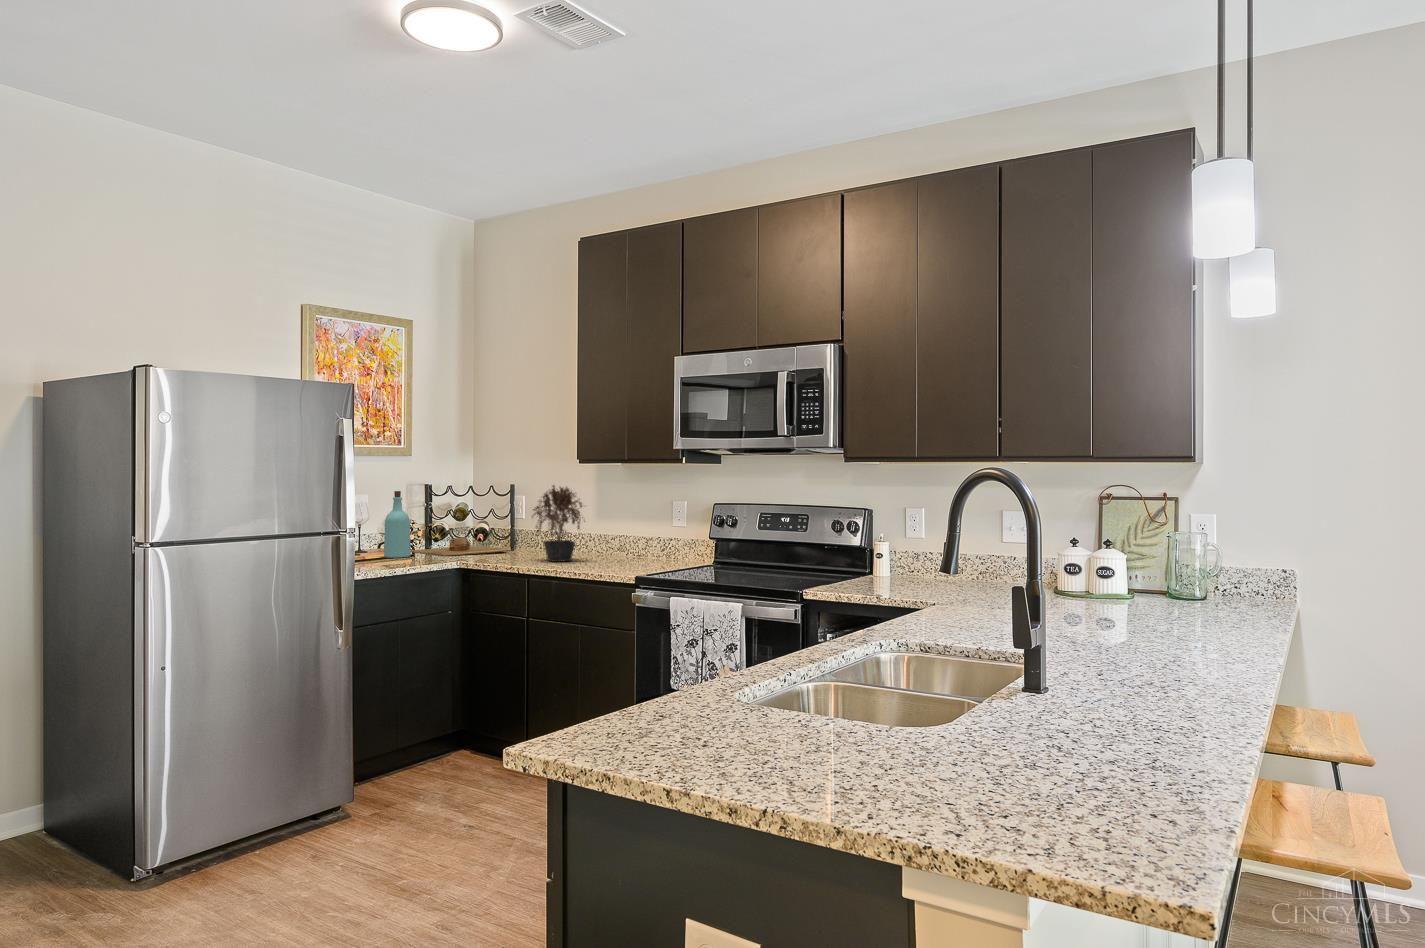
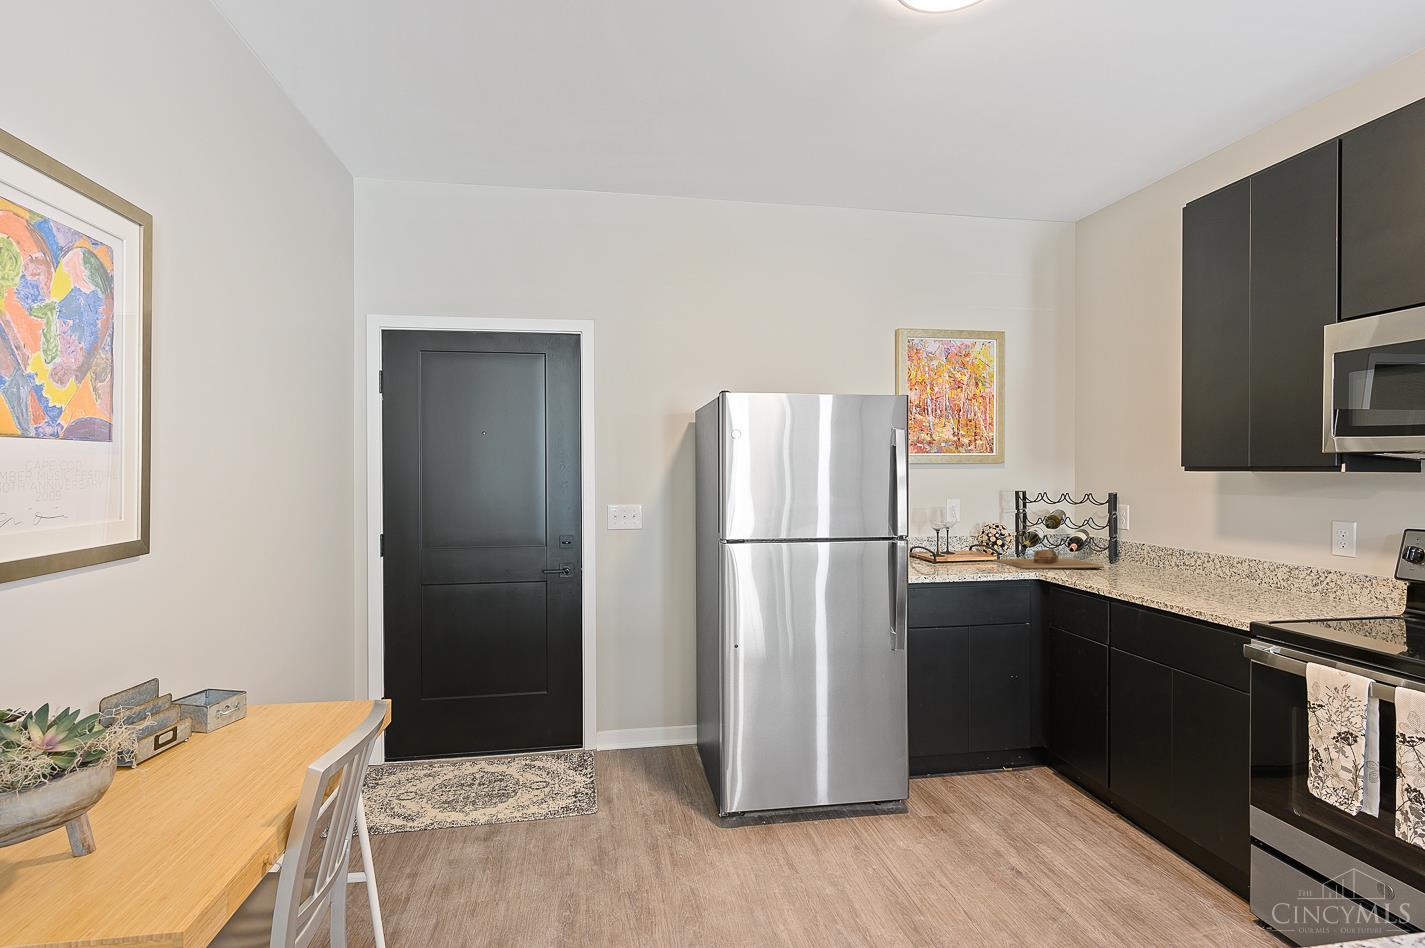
potted plant: present [532,485,585,562] -> none [1119,496,1195,588]
bottle: present [384,491,411,558] -> none [959,500,988,567]

